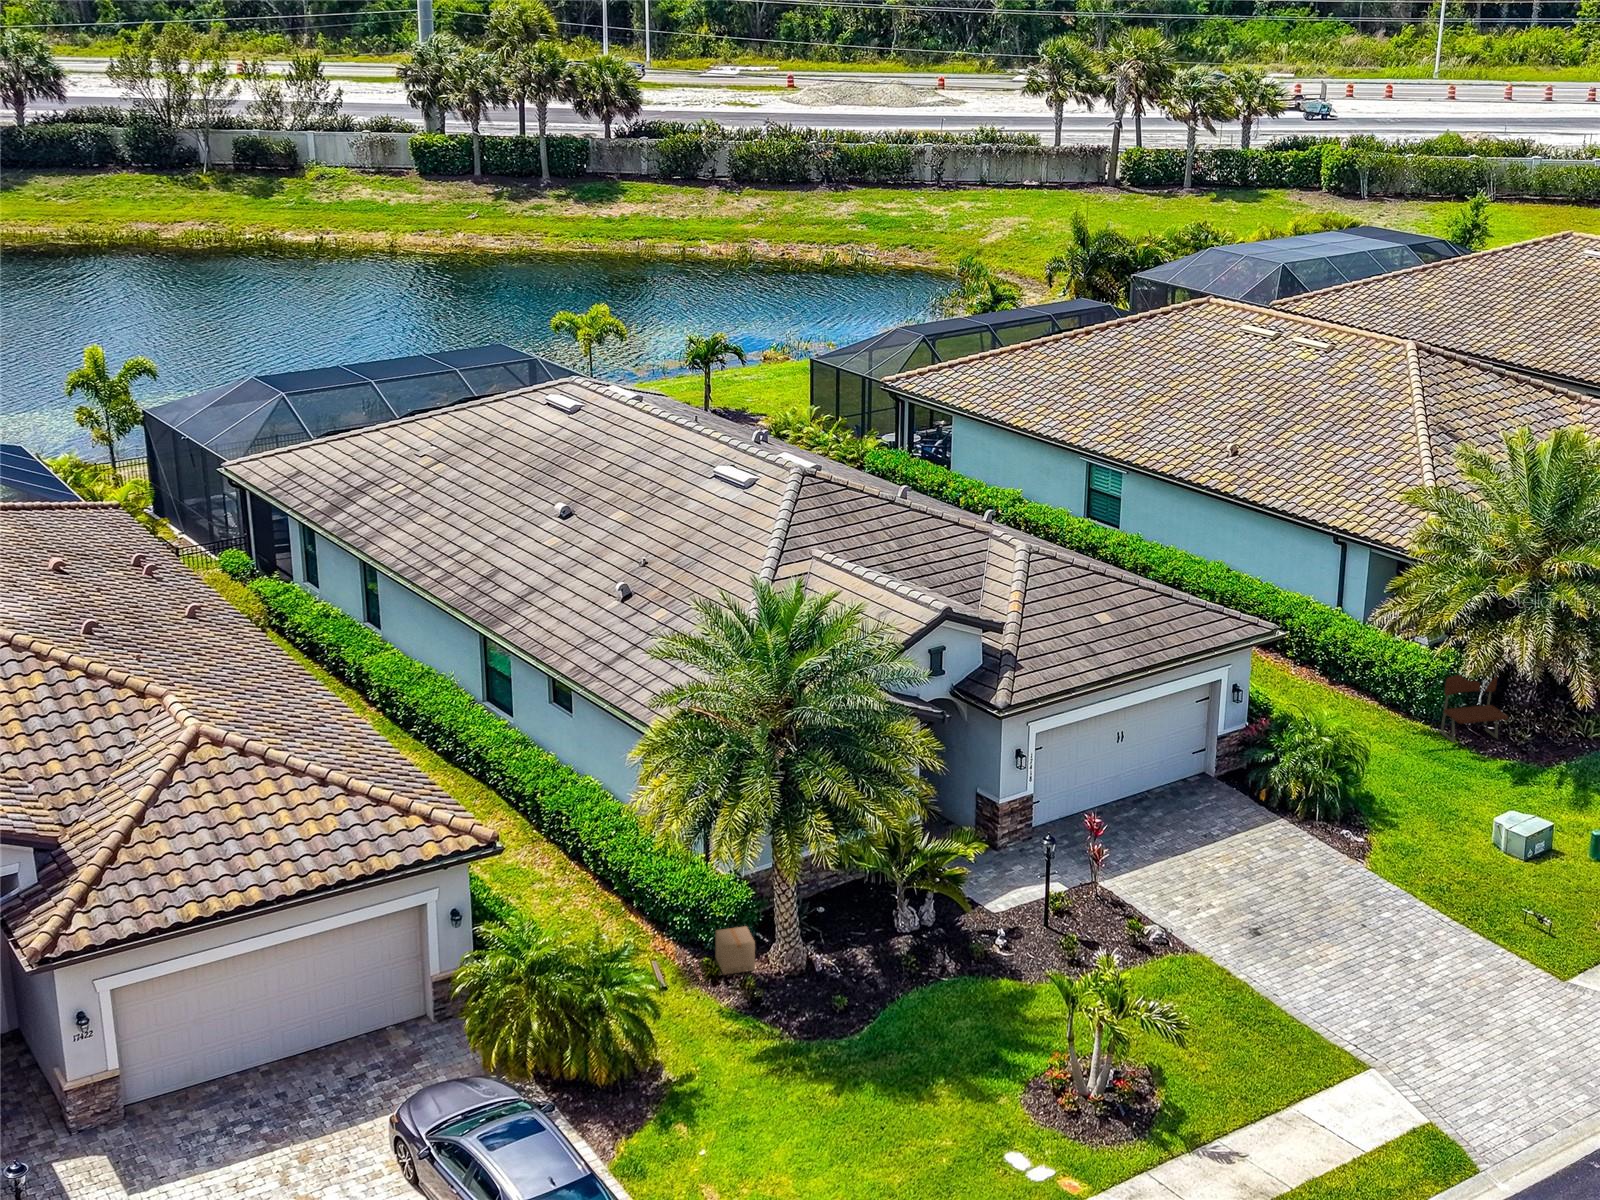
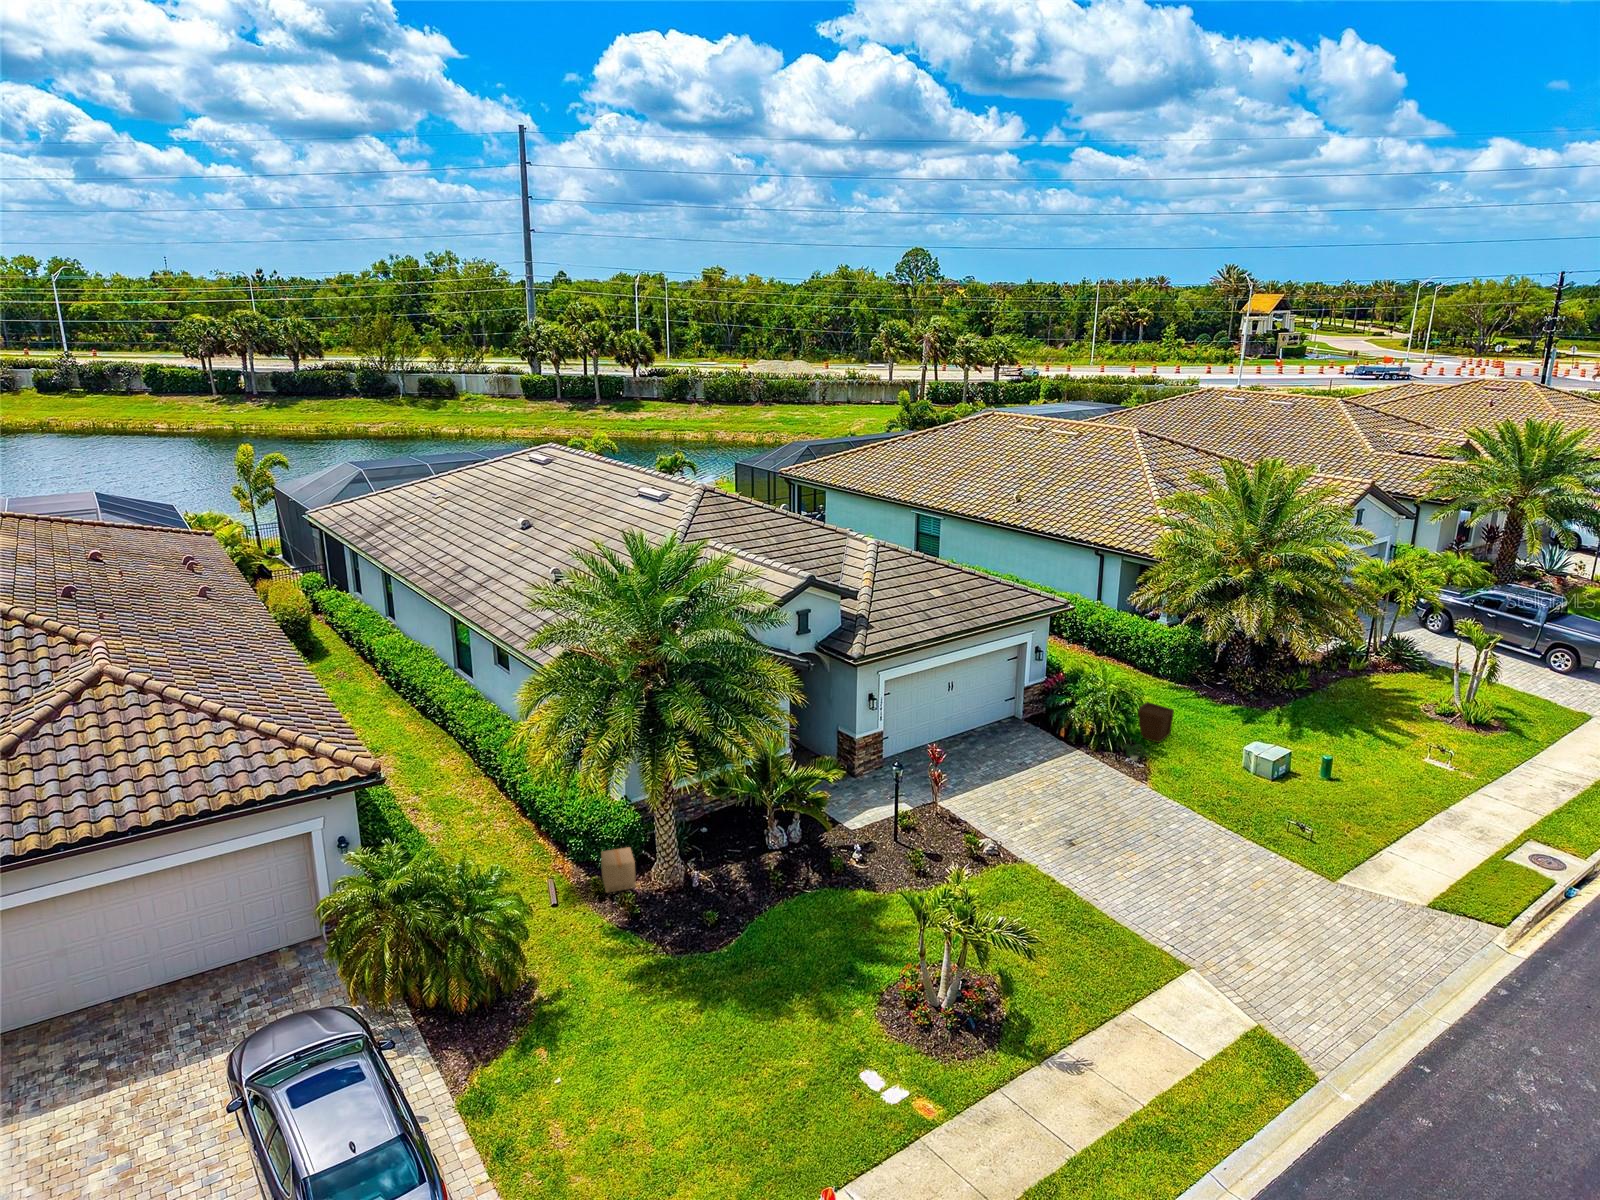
bench: present [1440,674,1508,742] -> none [1182,641,1234,693]
wooden crate: none [1354,758,1409,812] -> present [1138,702,1174,743]
potted plant: none [1336,813,1372,835] -> present [1124,744,1151,761]

